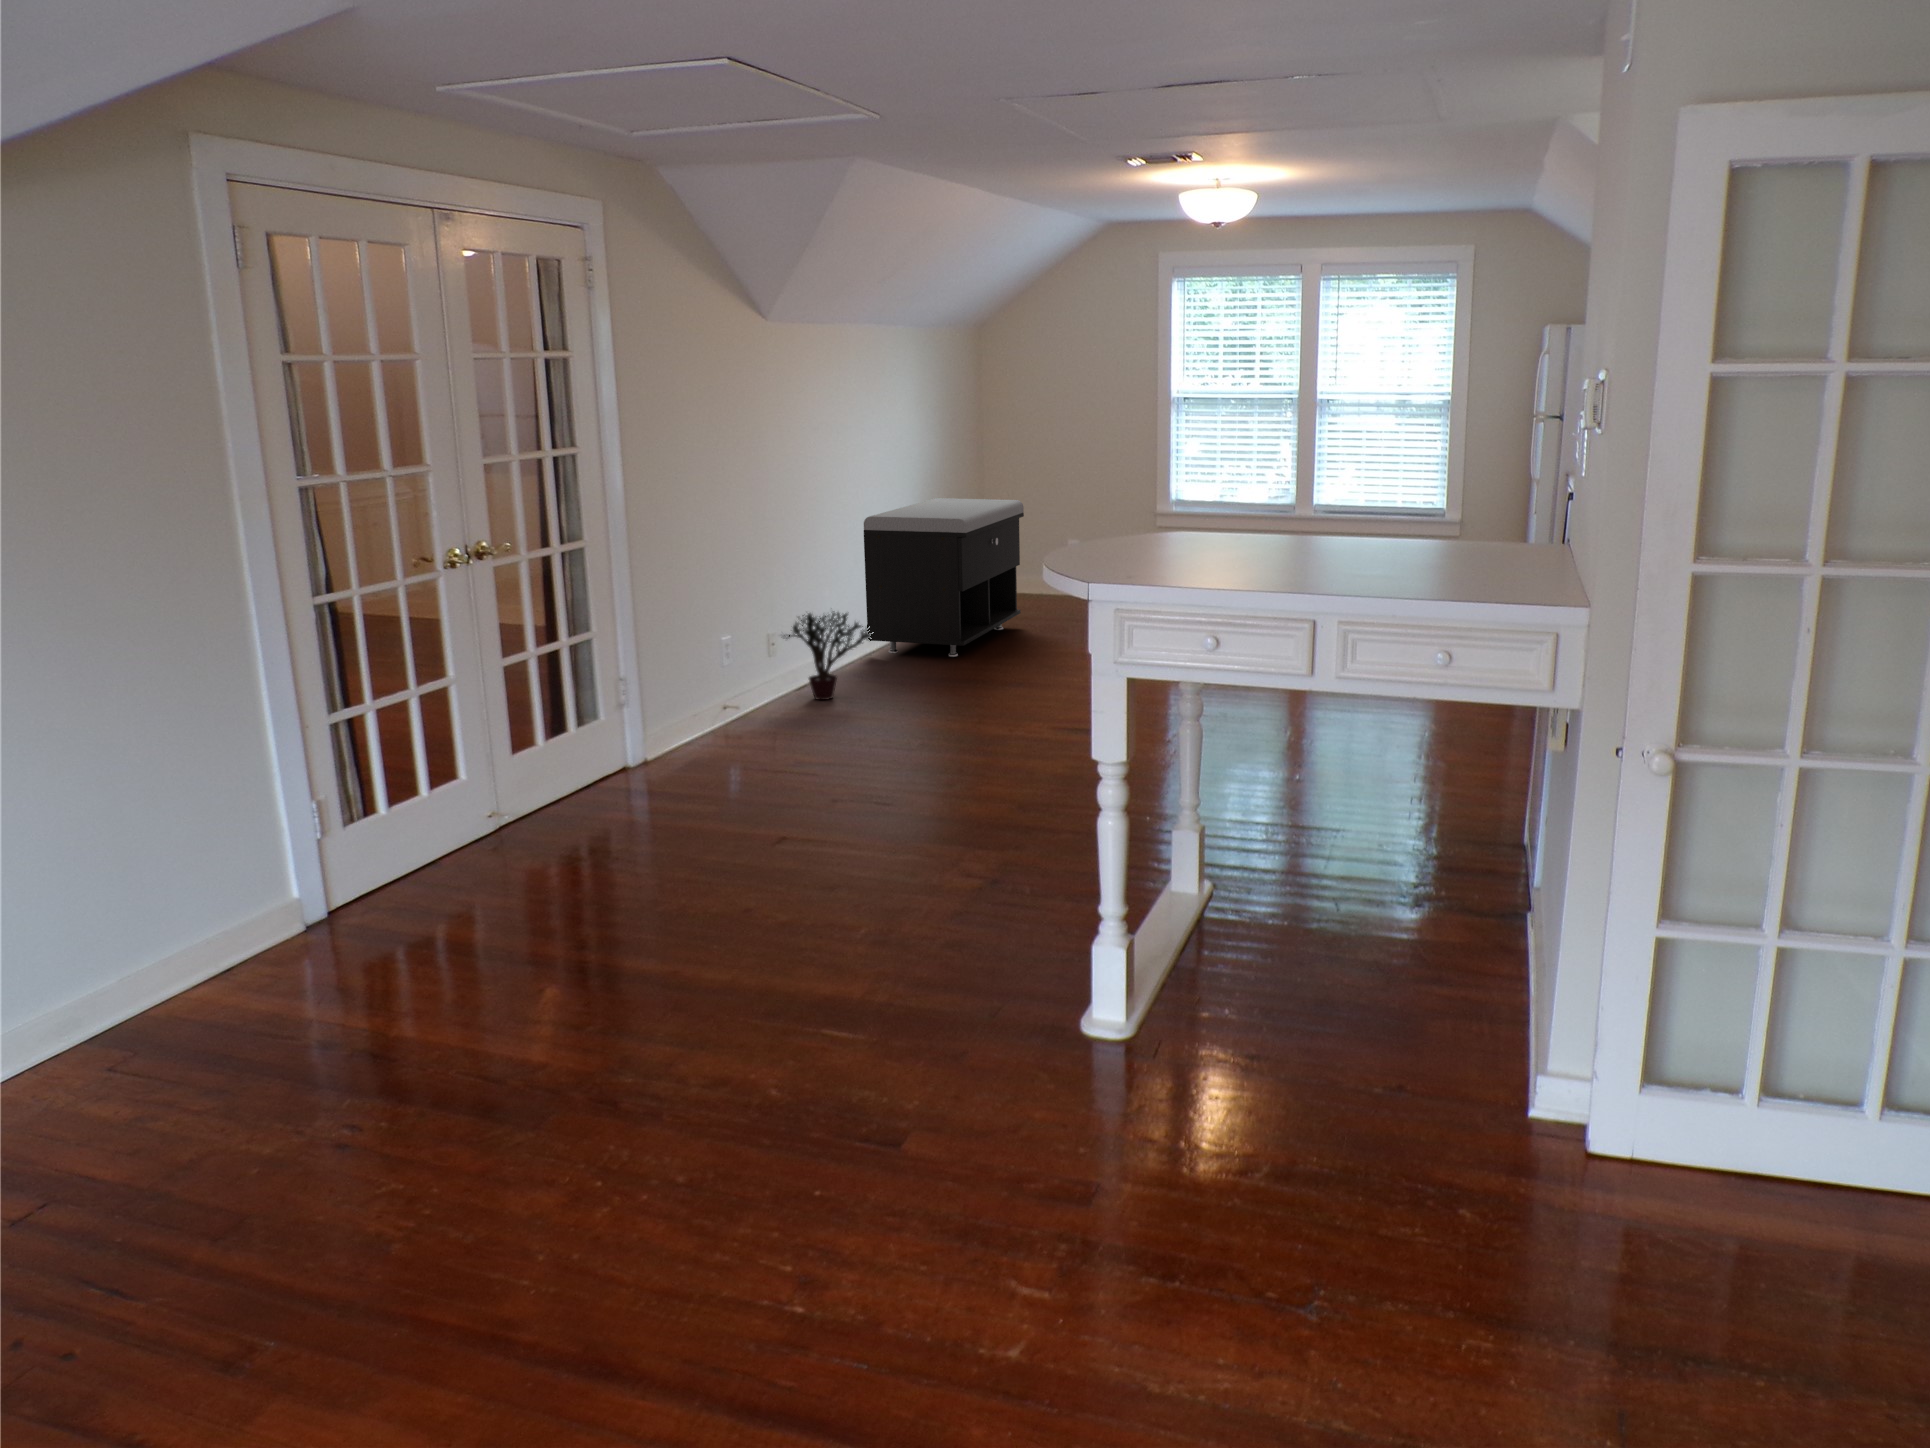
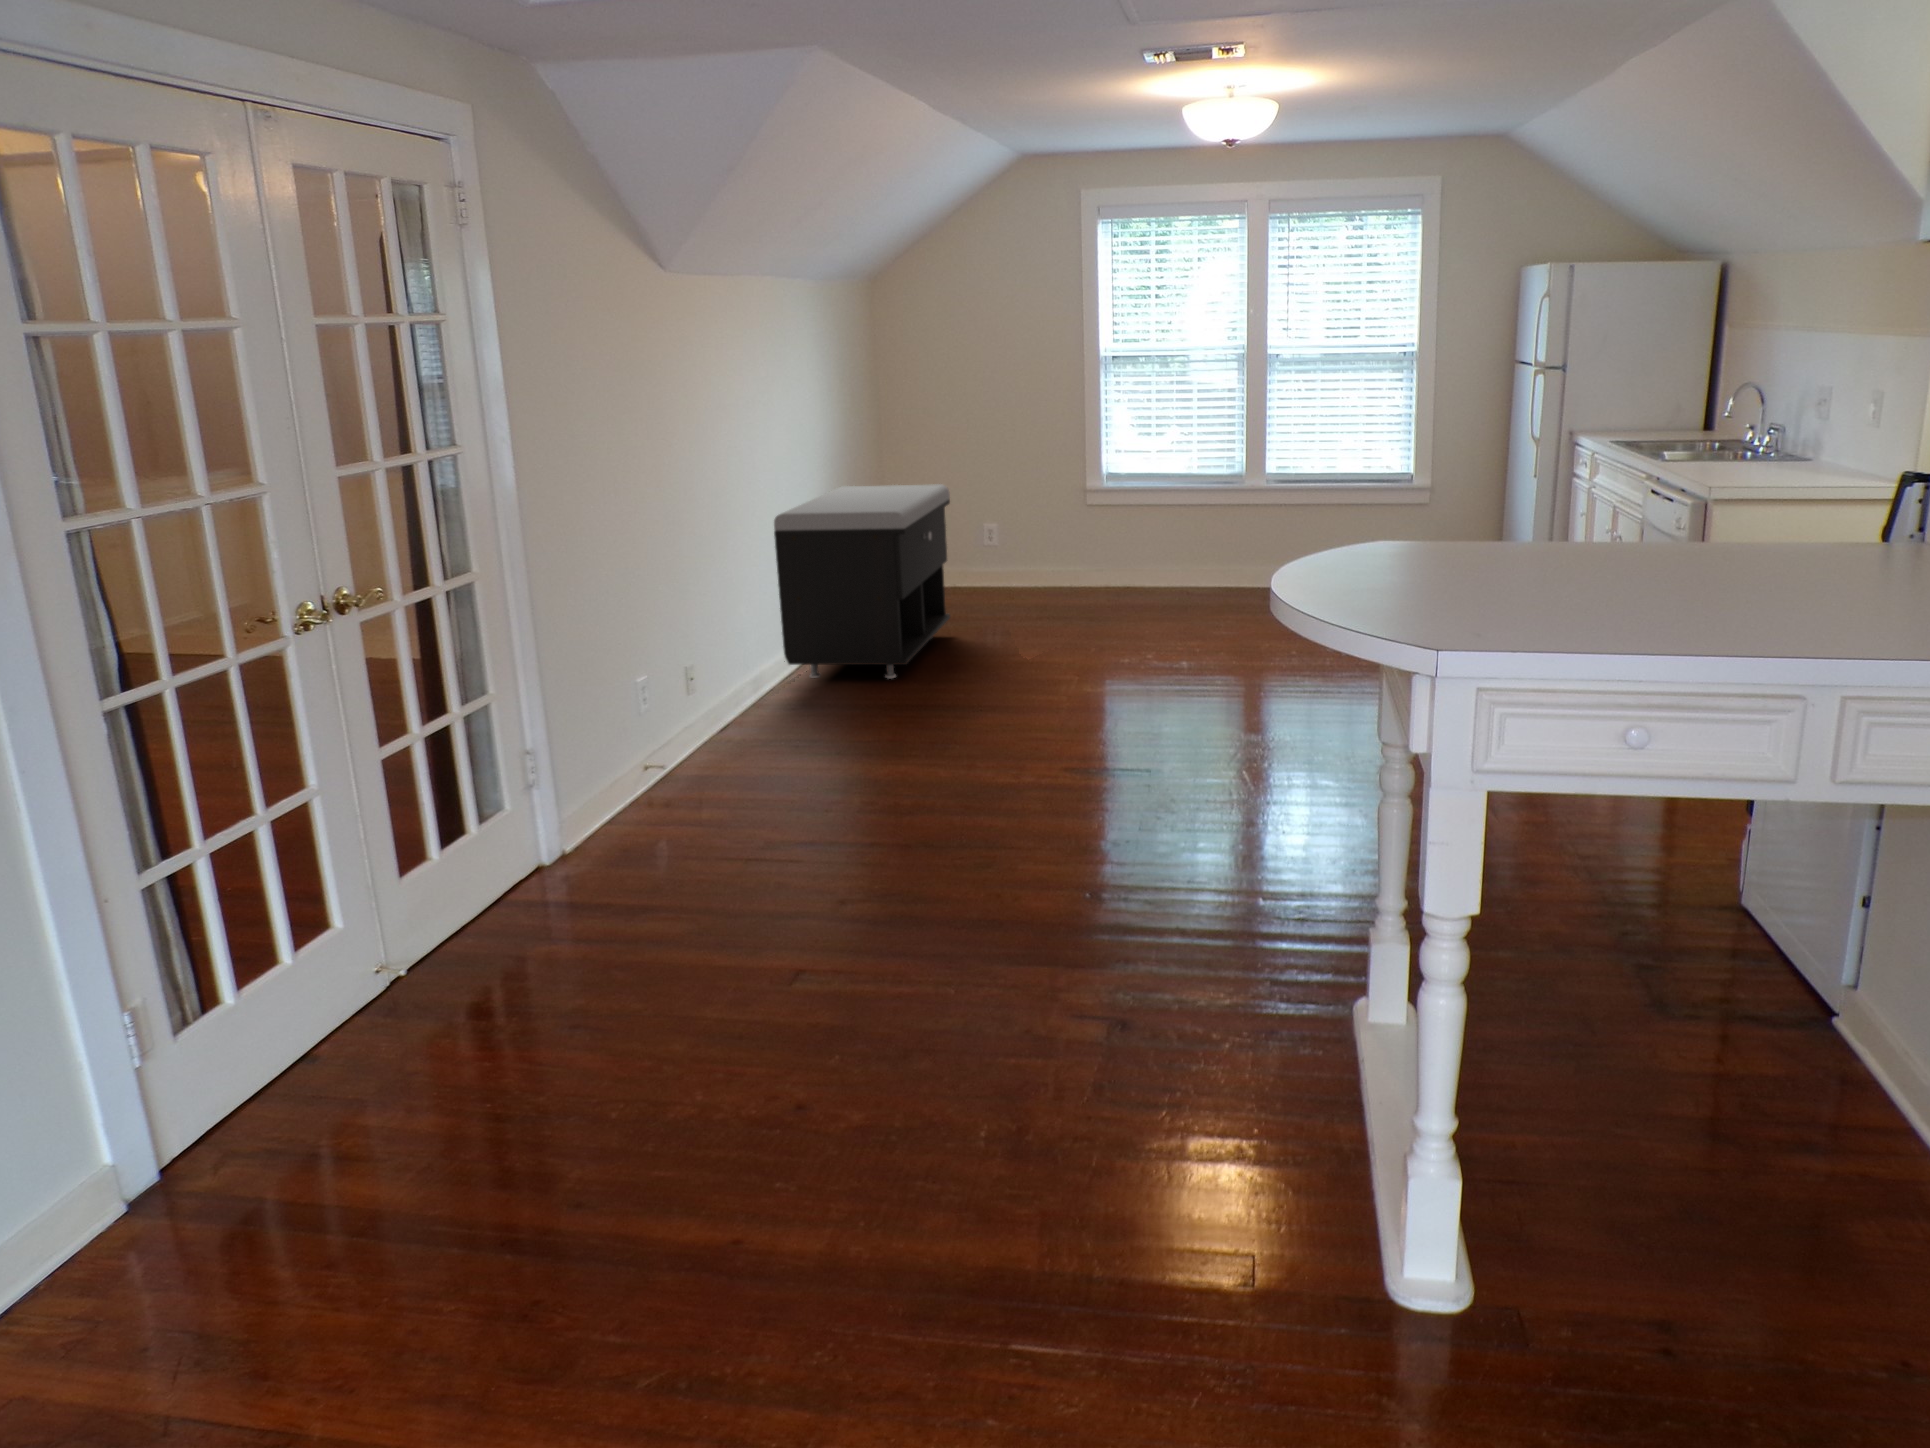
potted plant: present [784,611,872,700] -> none [697,632,817,749]

